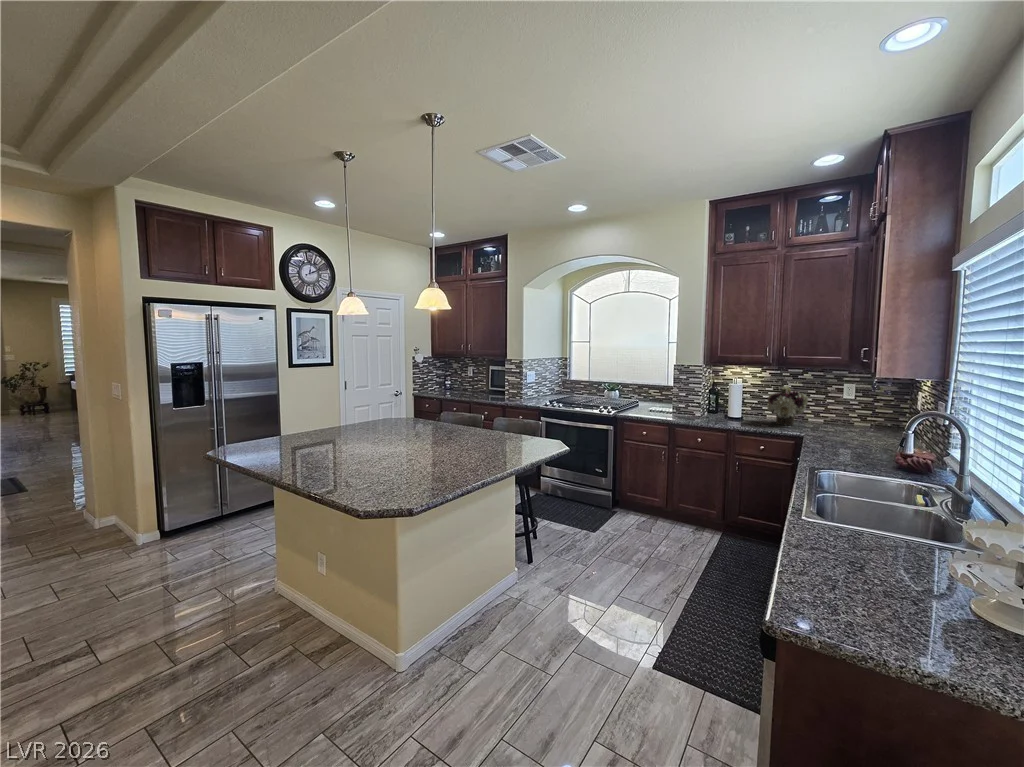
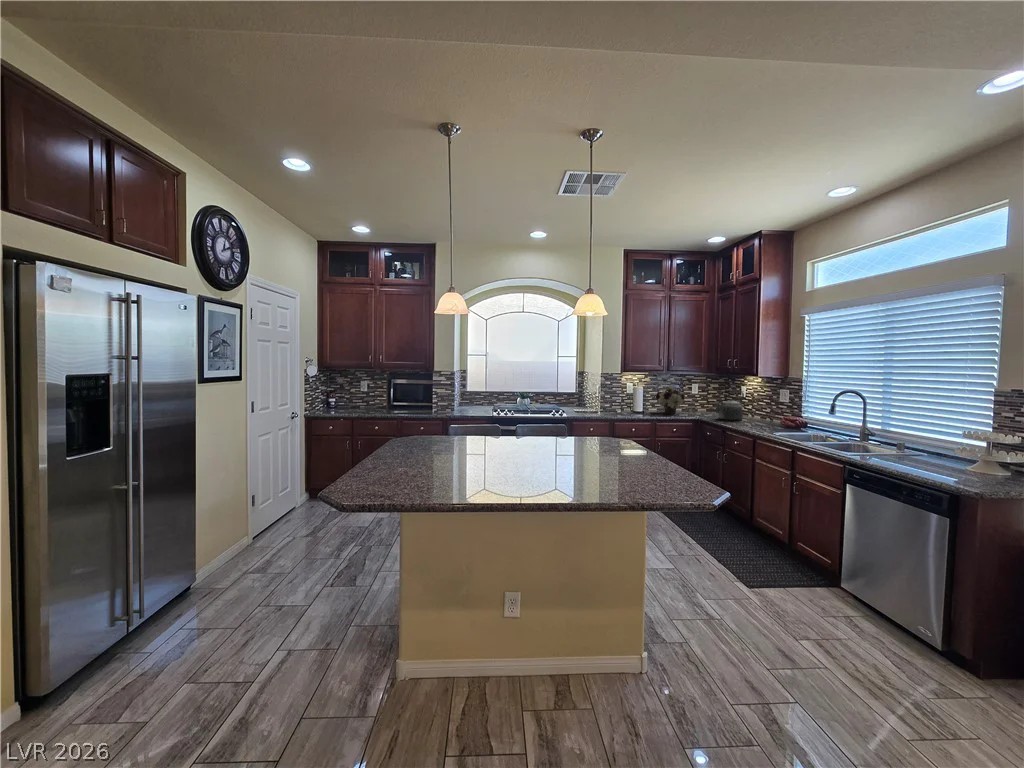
kettle: none [825,395,882,445] -> present [715,390,744,420]

